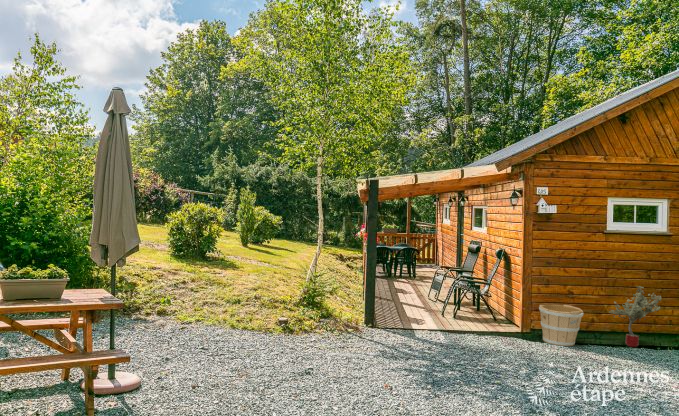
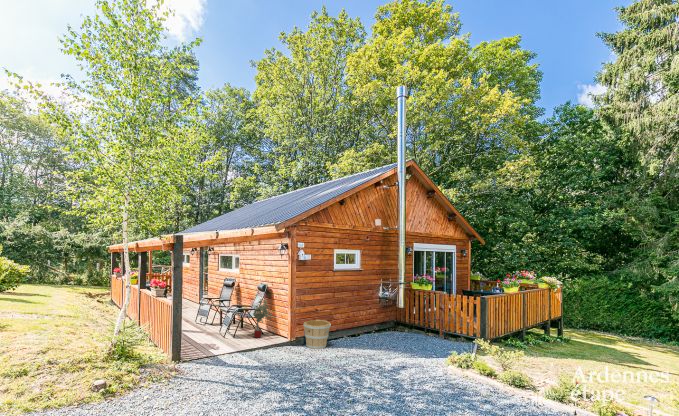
potted tree: present [609,286,662,347] -> present [253,299,272,338]

